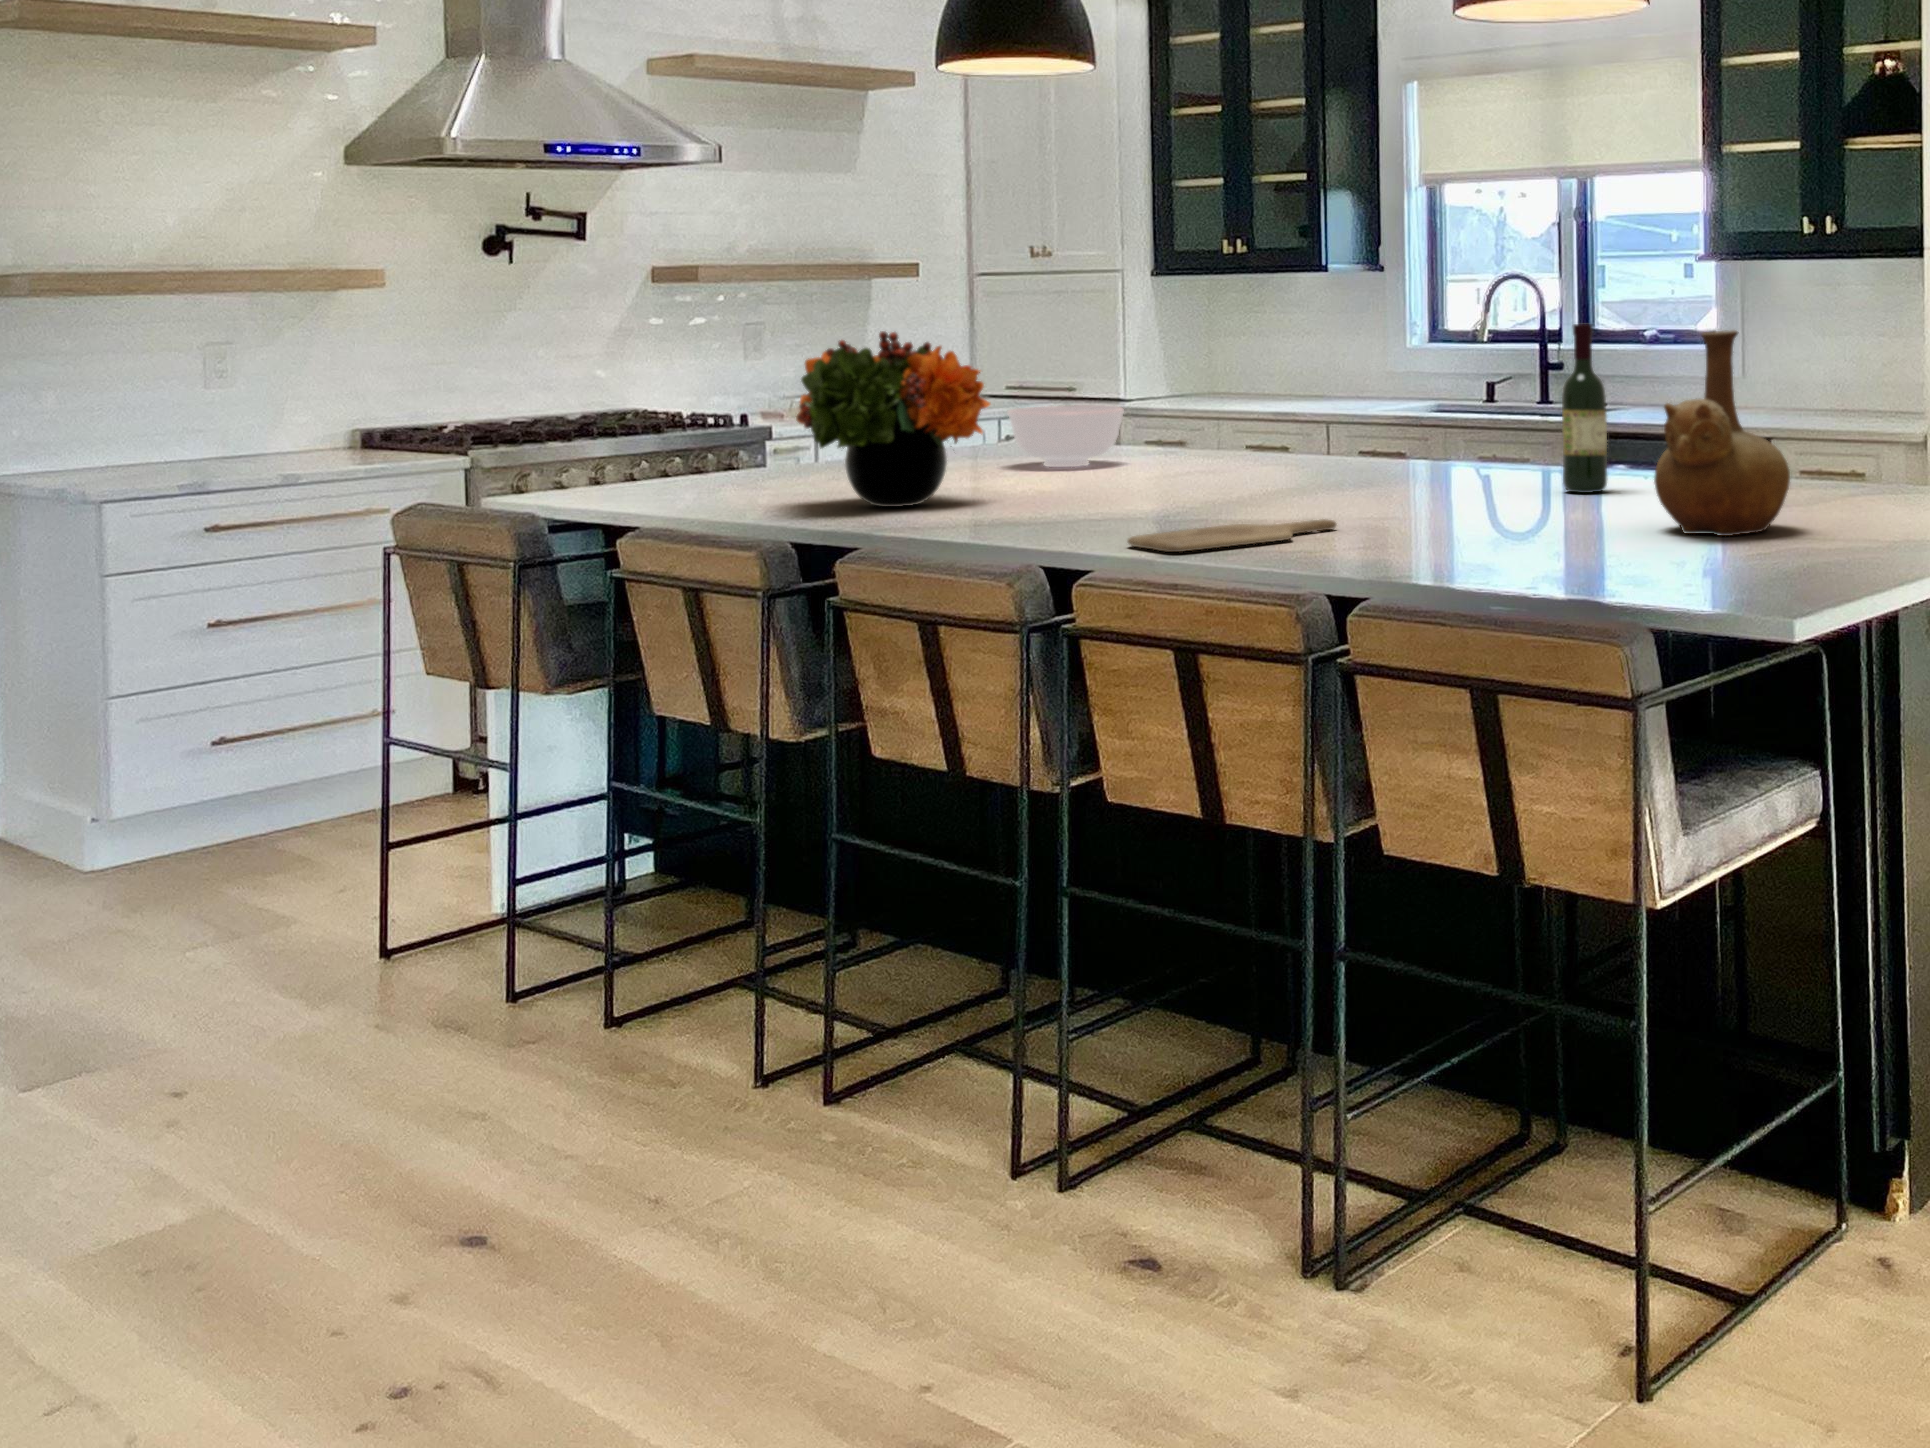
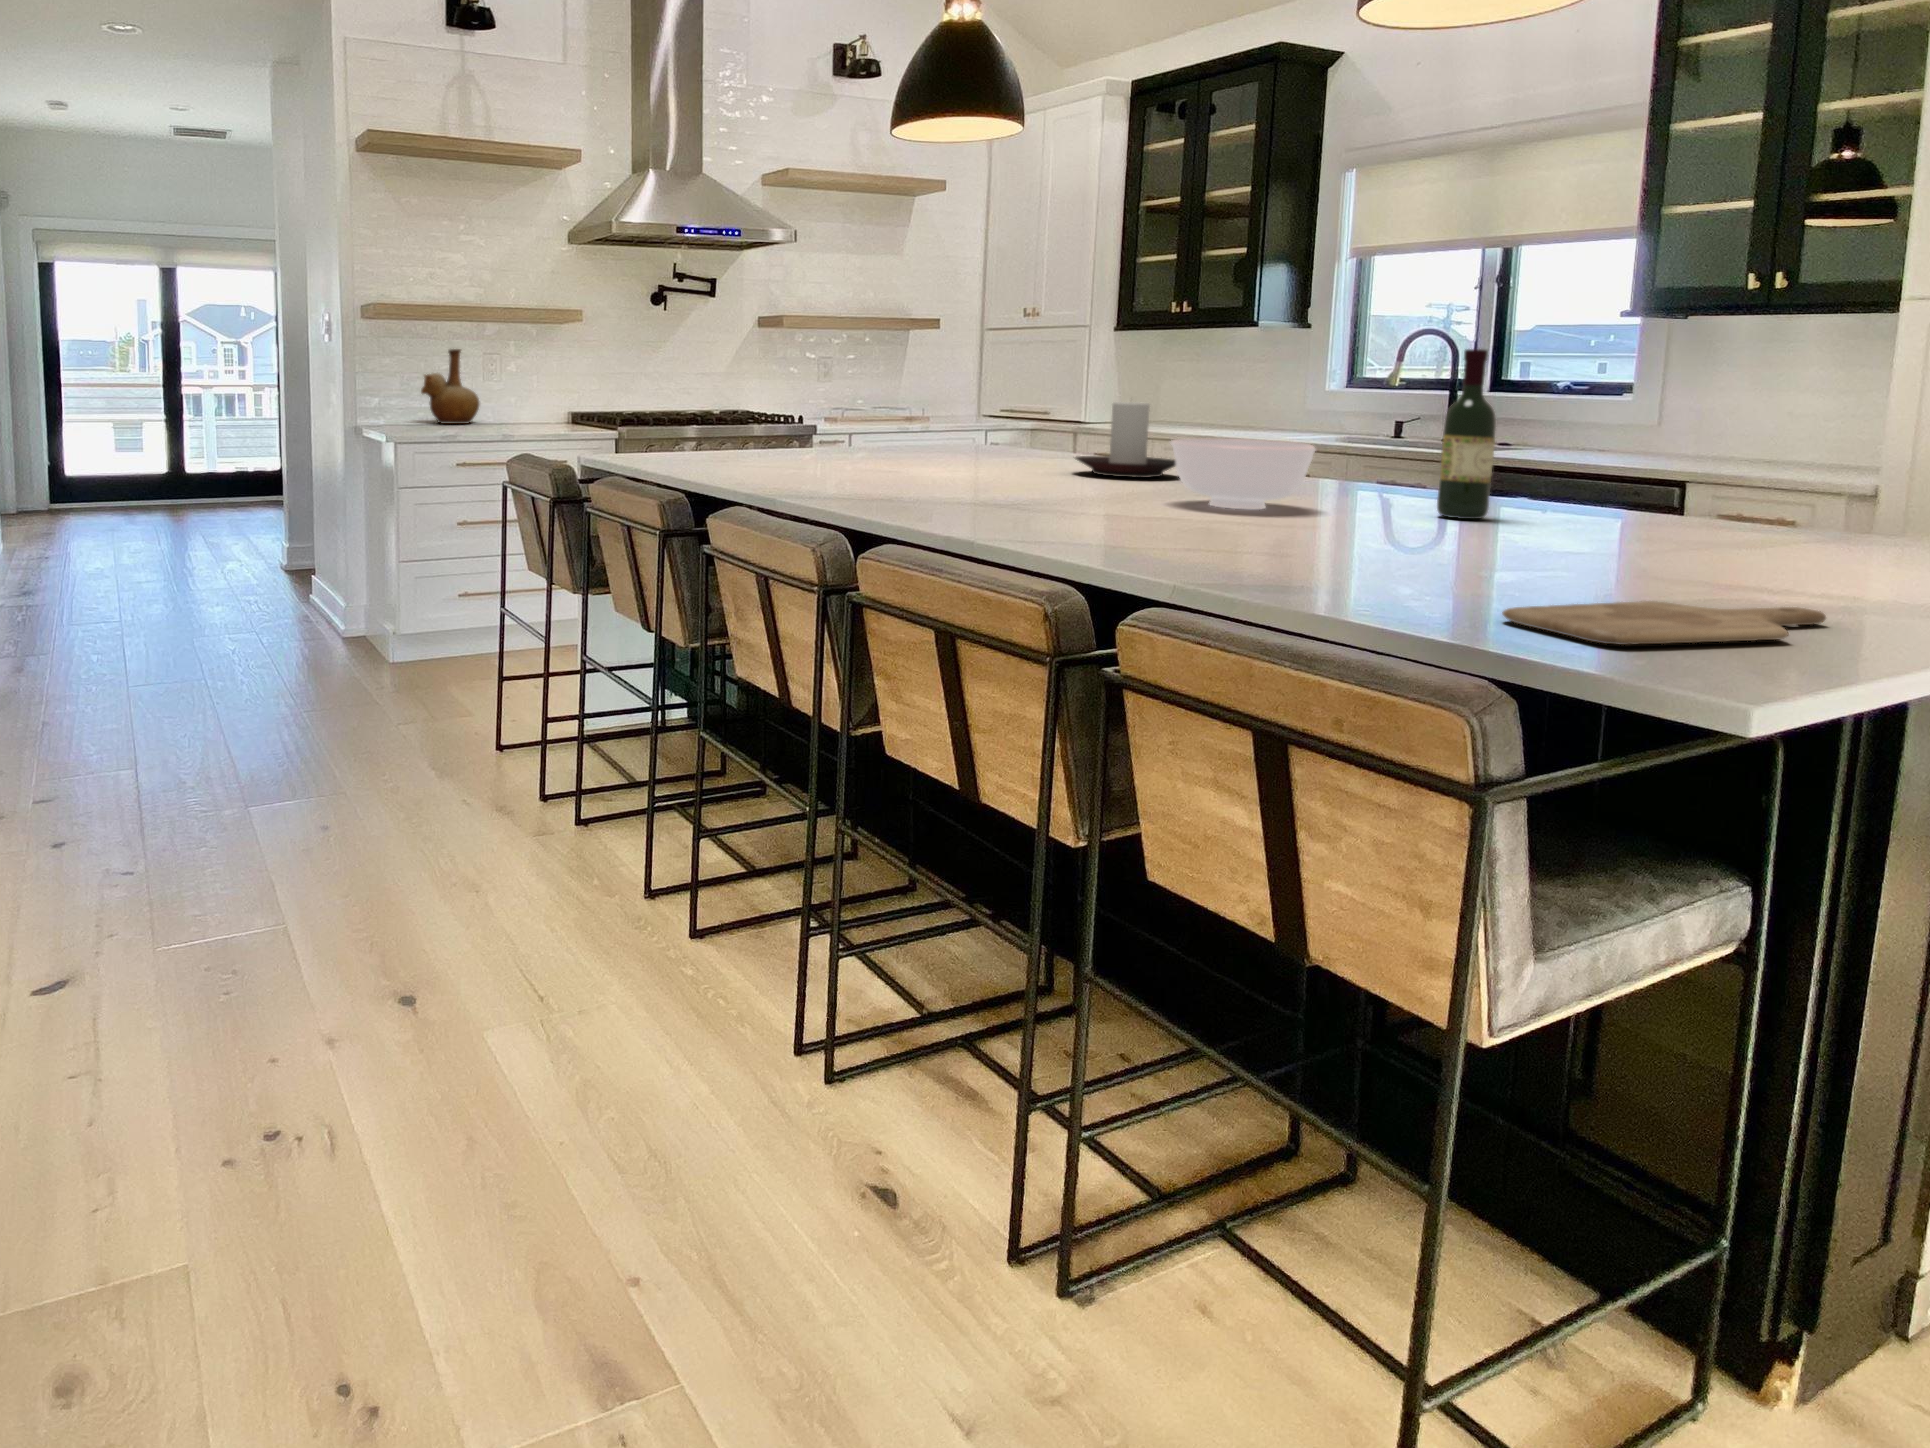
vase: present [1654,330,1790,536] -> present [421,349,480,424]
flower arrangement: present [796,331,990,507] -> none [737,339,896,480]
candle holder: none [1182,380,1304,473] -> present [1075,402,1176,478]
bowl: present [1007,405,1124,467] -> present [1171,439,1315,509]
cutting board: present [1127,519,1336,552] -> present [1502,601,1826,645]

